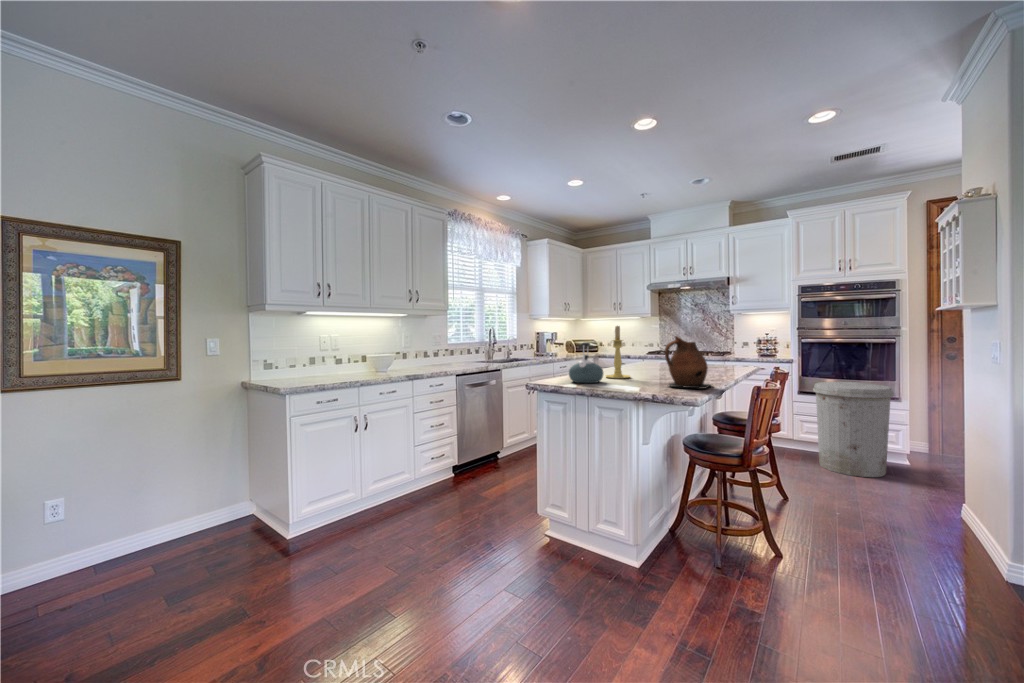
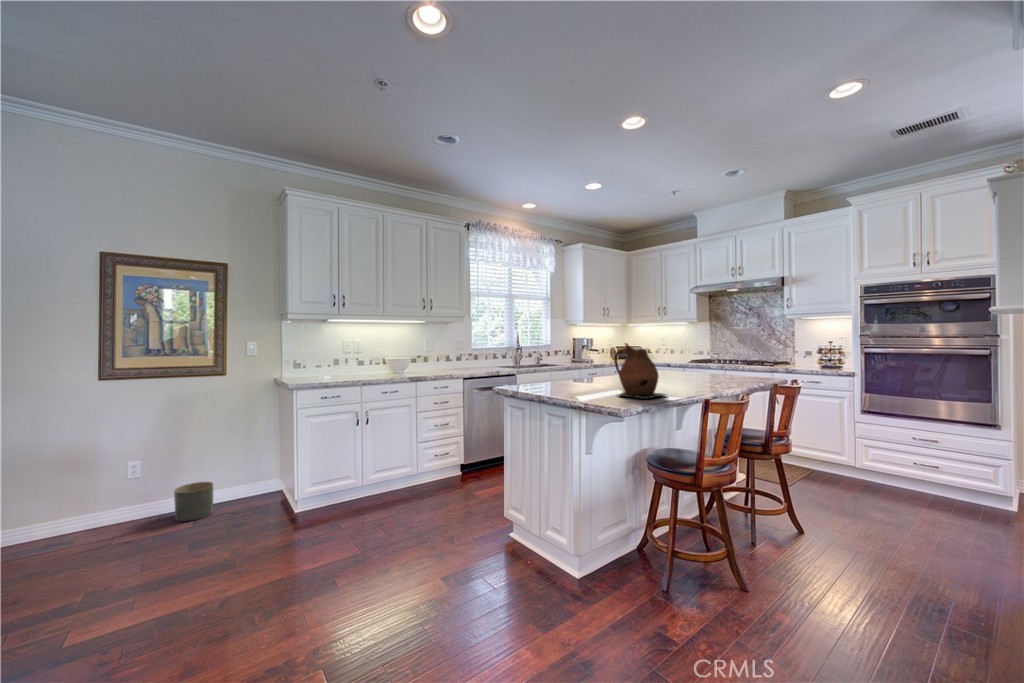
candle holder: present [606,326,630,379] -> none [579,331,606,386]
kettle: present [569,342,603,383] -> none [531,349,565,389]
trash can: present [813,382,894,477] -> none [867,399,974,519]
planter: none [124,512,176,566] -> present [174,482,213,521]

